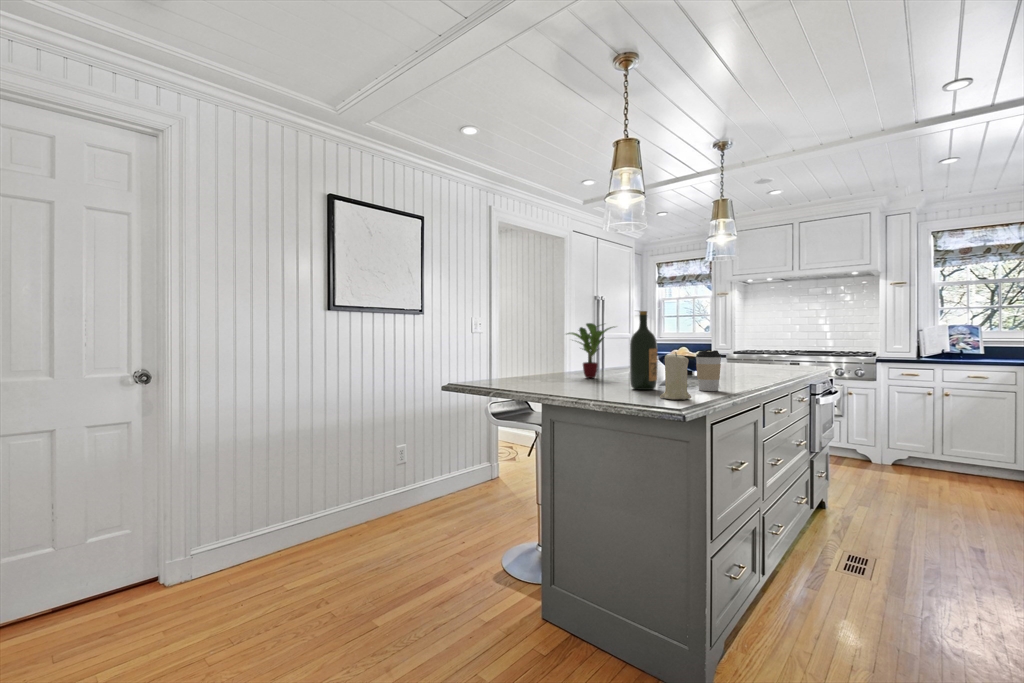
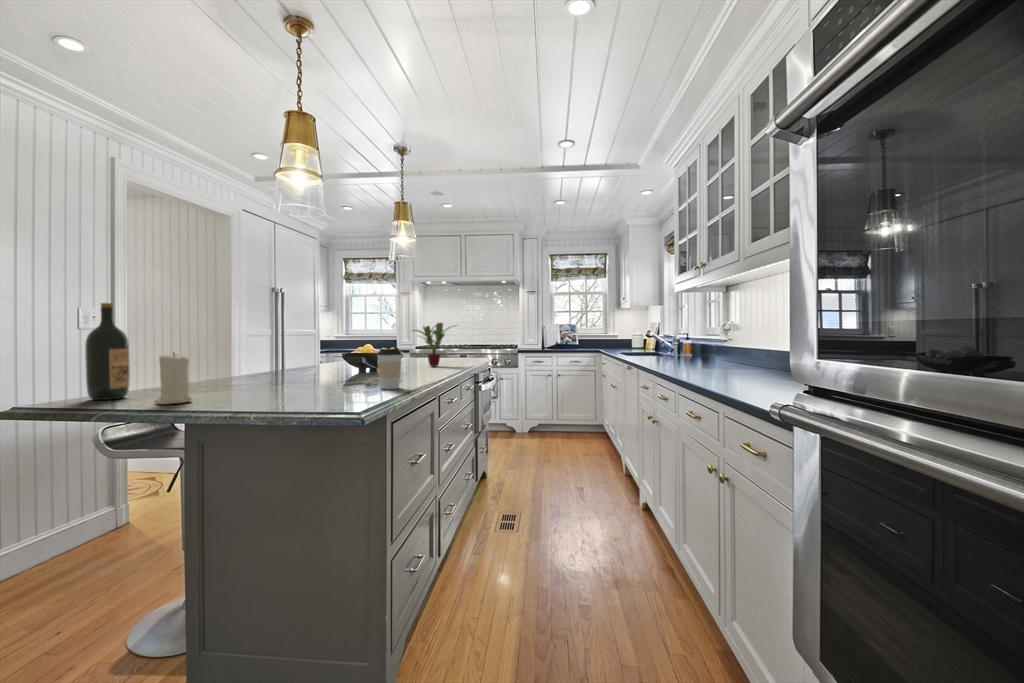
wine bottle: present [630,311,658,390] -> present [85,303,130,400]
potted plant: present [567,323,613,378] -> present [413,323,450,367]
candle: present [660,352,691,399] -> present [155,352,193,404]

